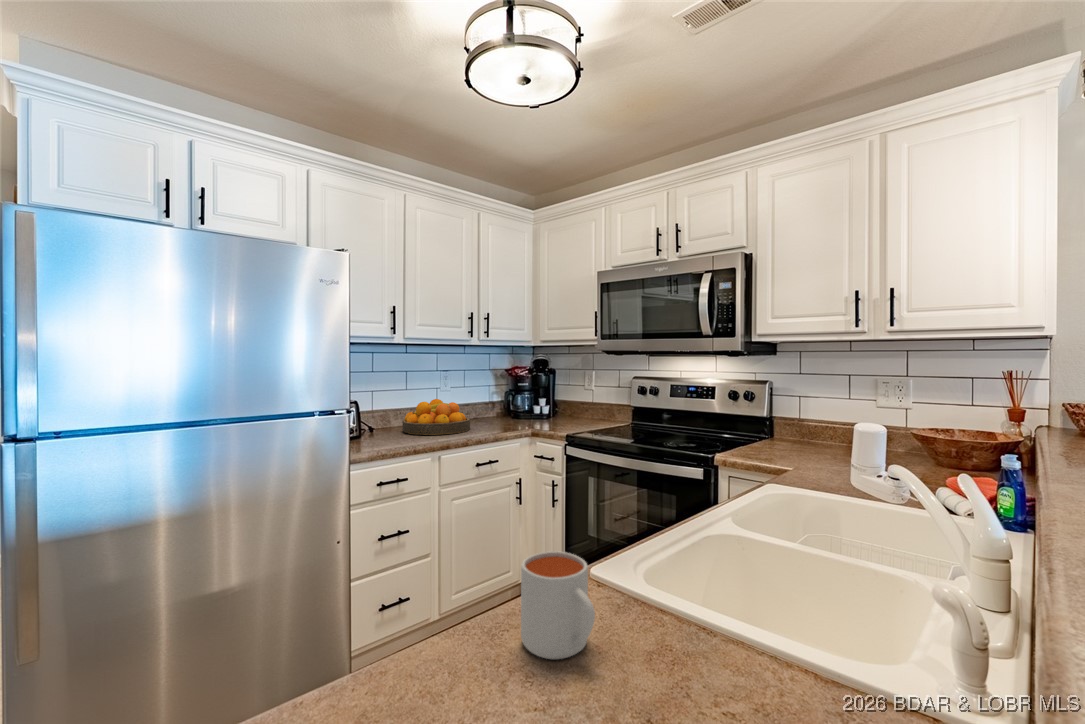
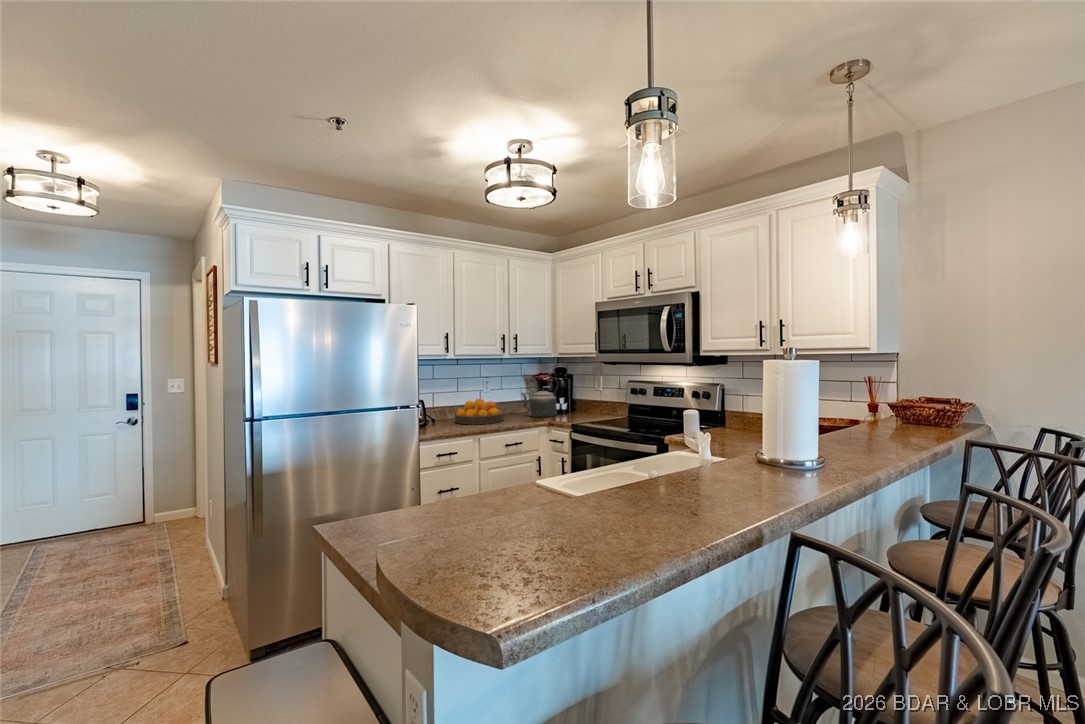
kettle: none [492,370,541,424] -> present [521,376,557,417]
mug: present [521,551,595,659] -> none [492,462,519,500]

